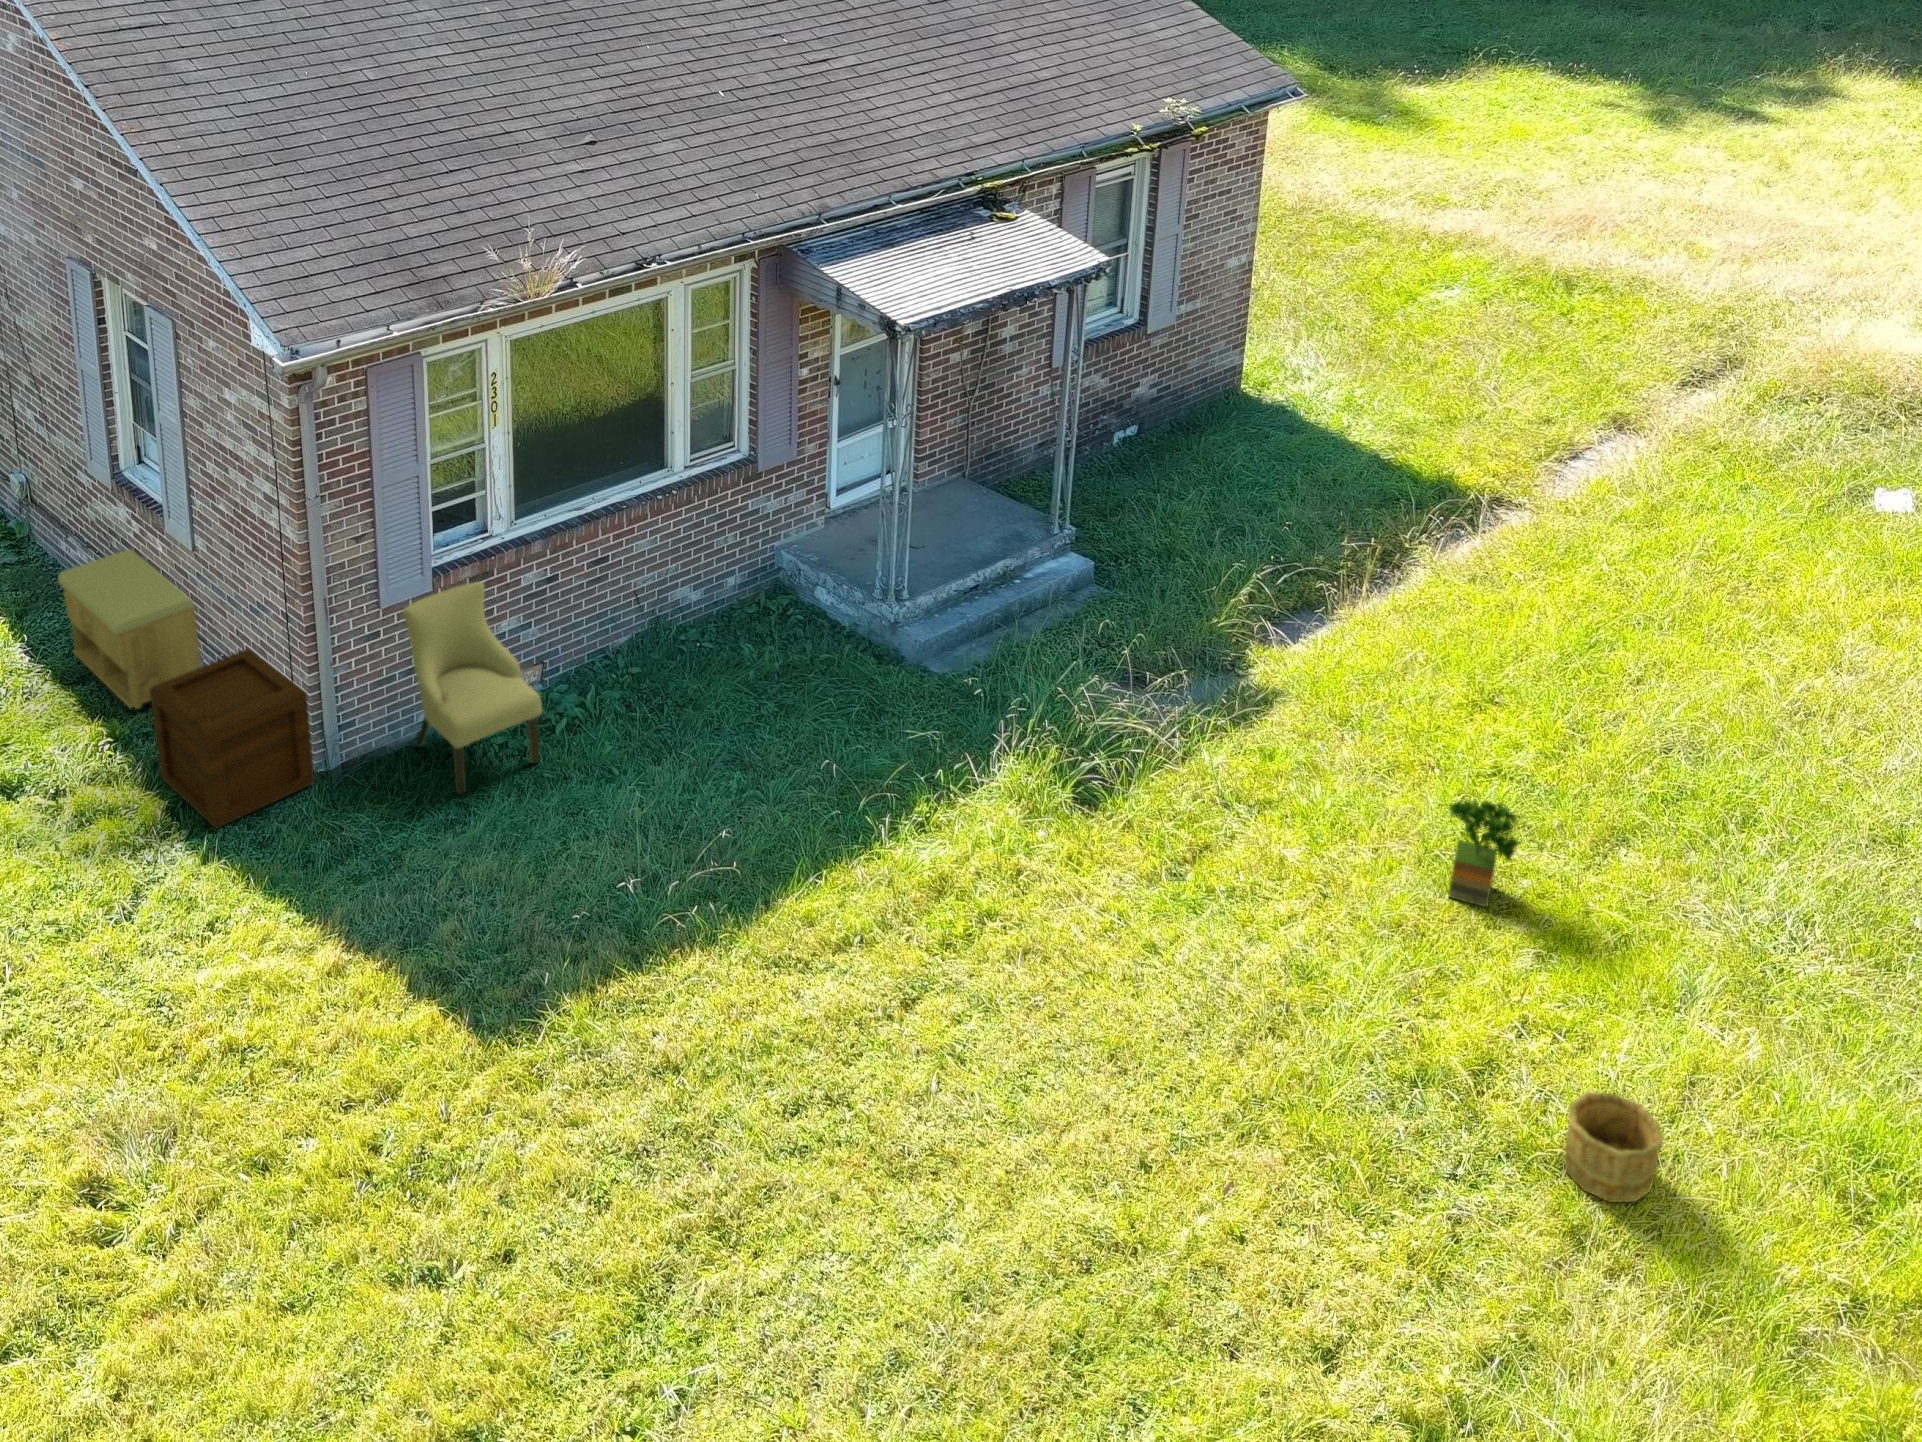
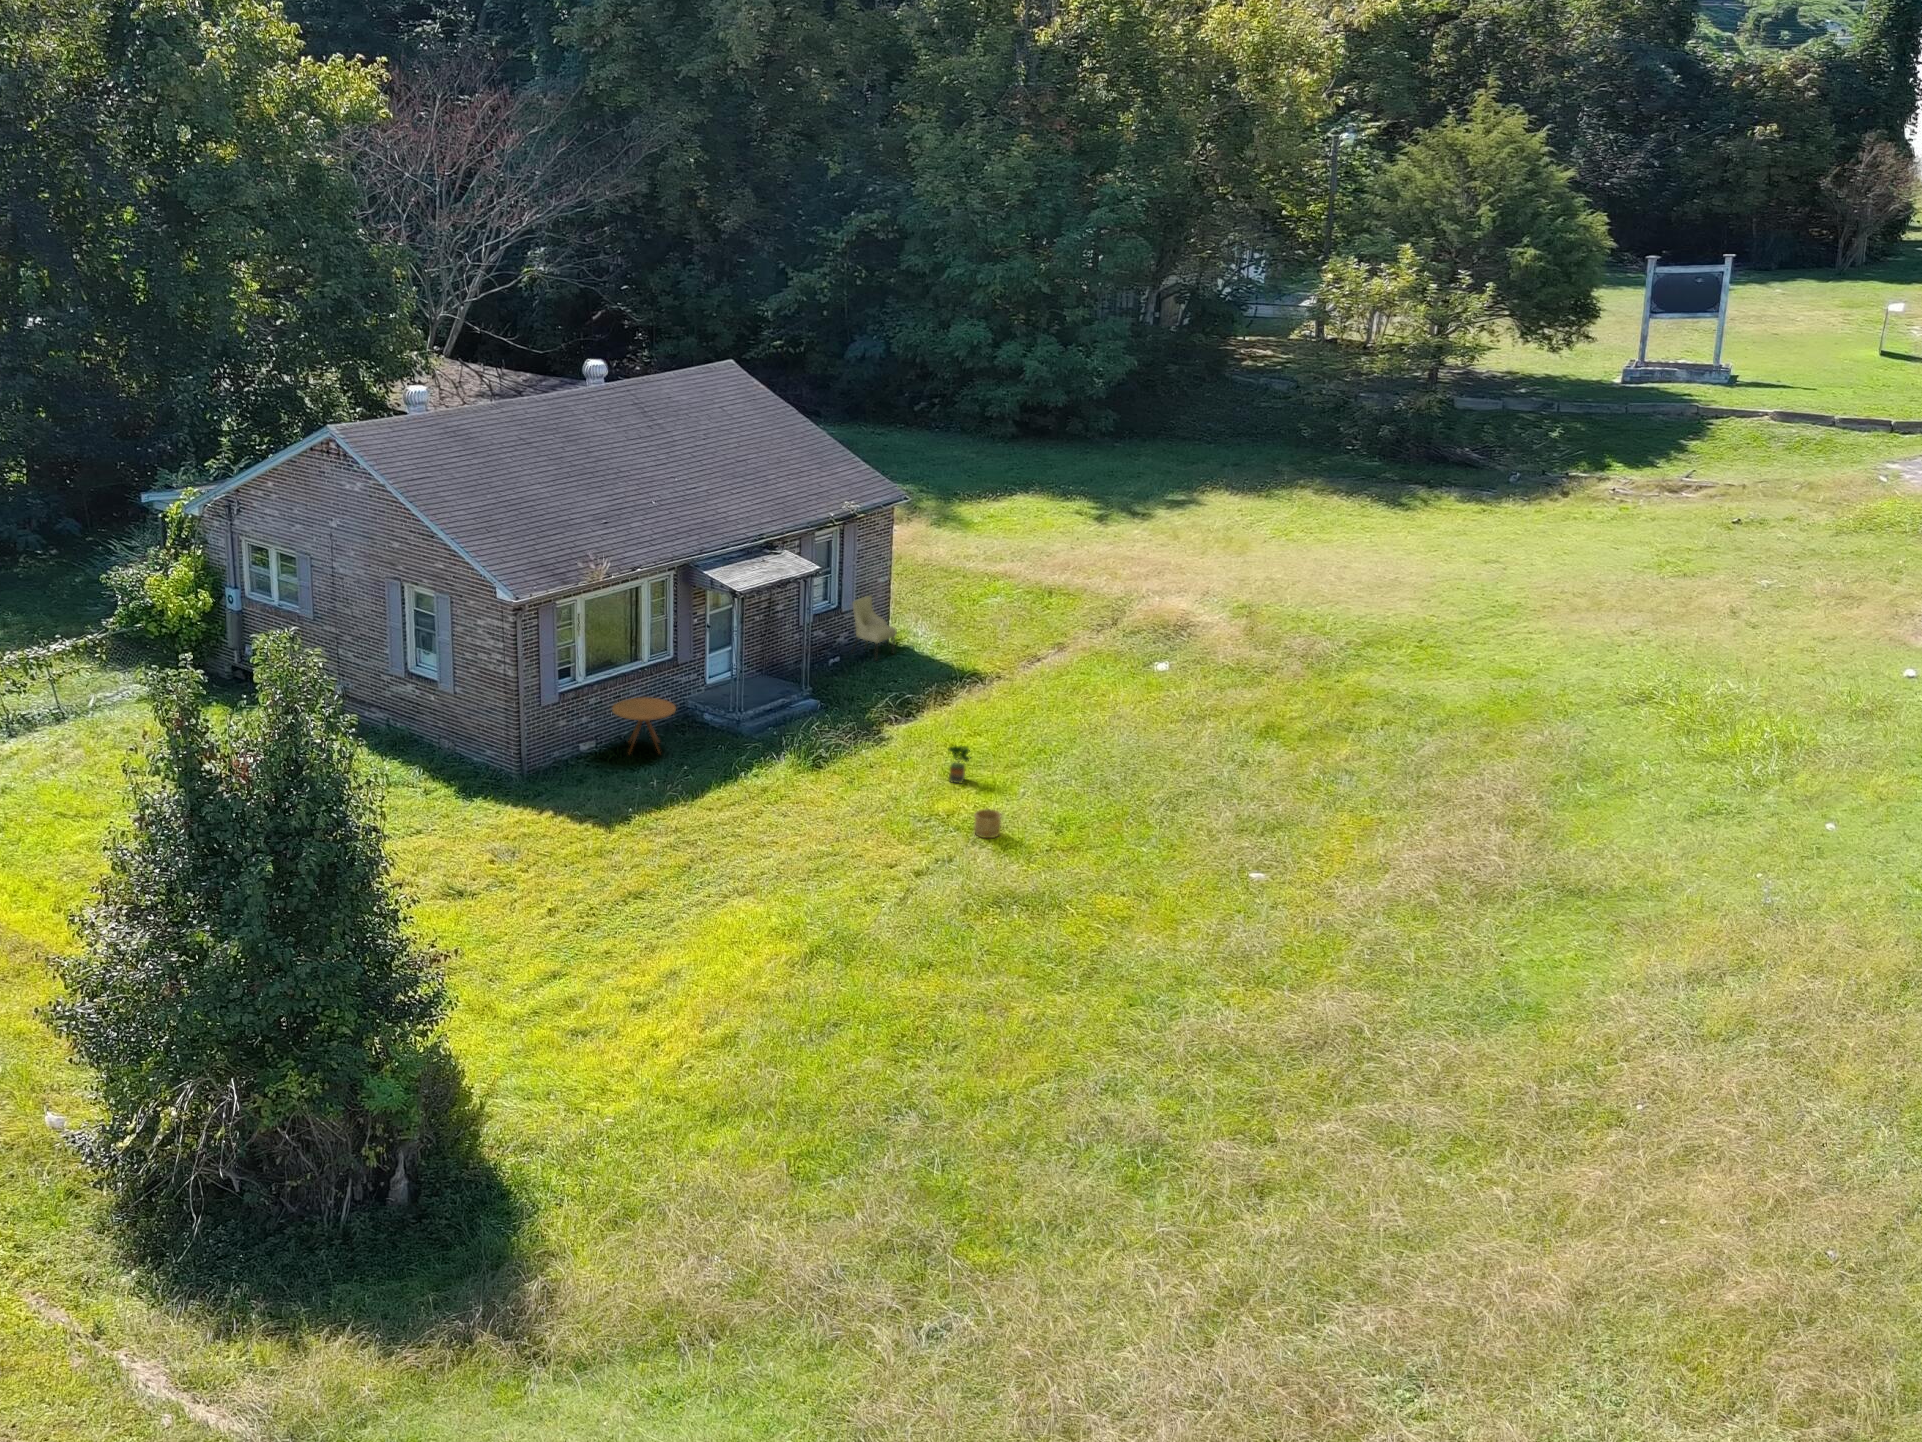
storage bench: present [58,550,201,709] -> none [393,702,458,762]
round table: none [571,567,729,722] -> present [612,697,676,752]
chair: present [403,582,542,795] -> present [851,596,897,660]
wooden crate: present [149,649,315,828] -> none [456,727,521,790]

